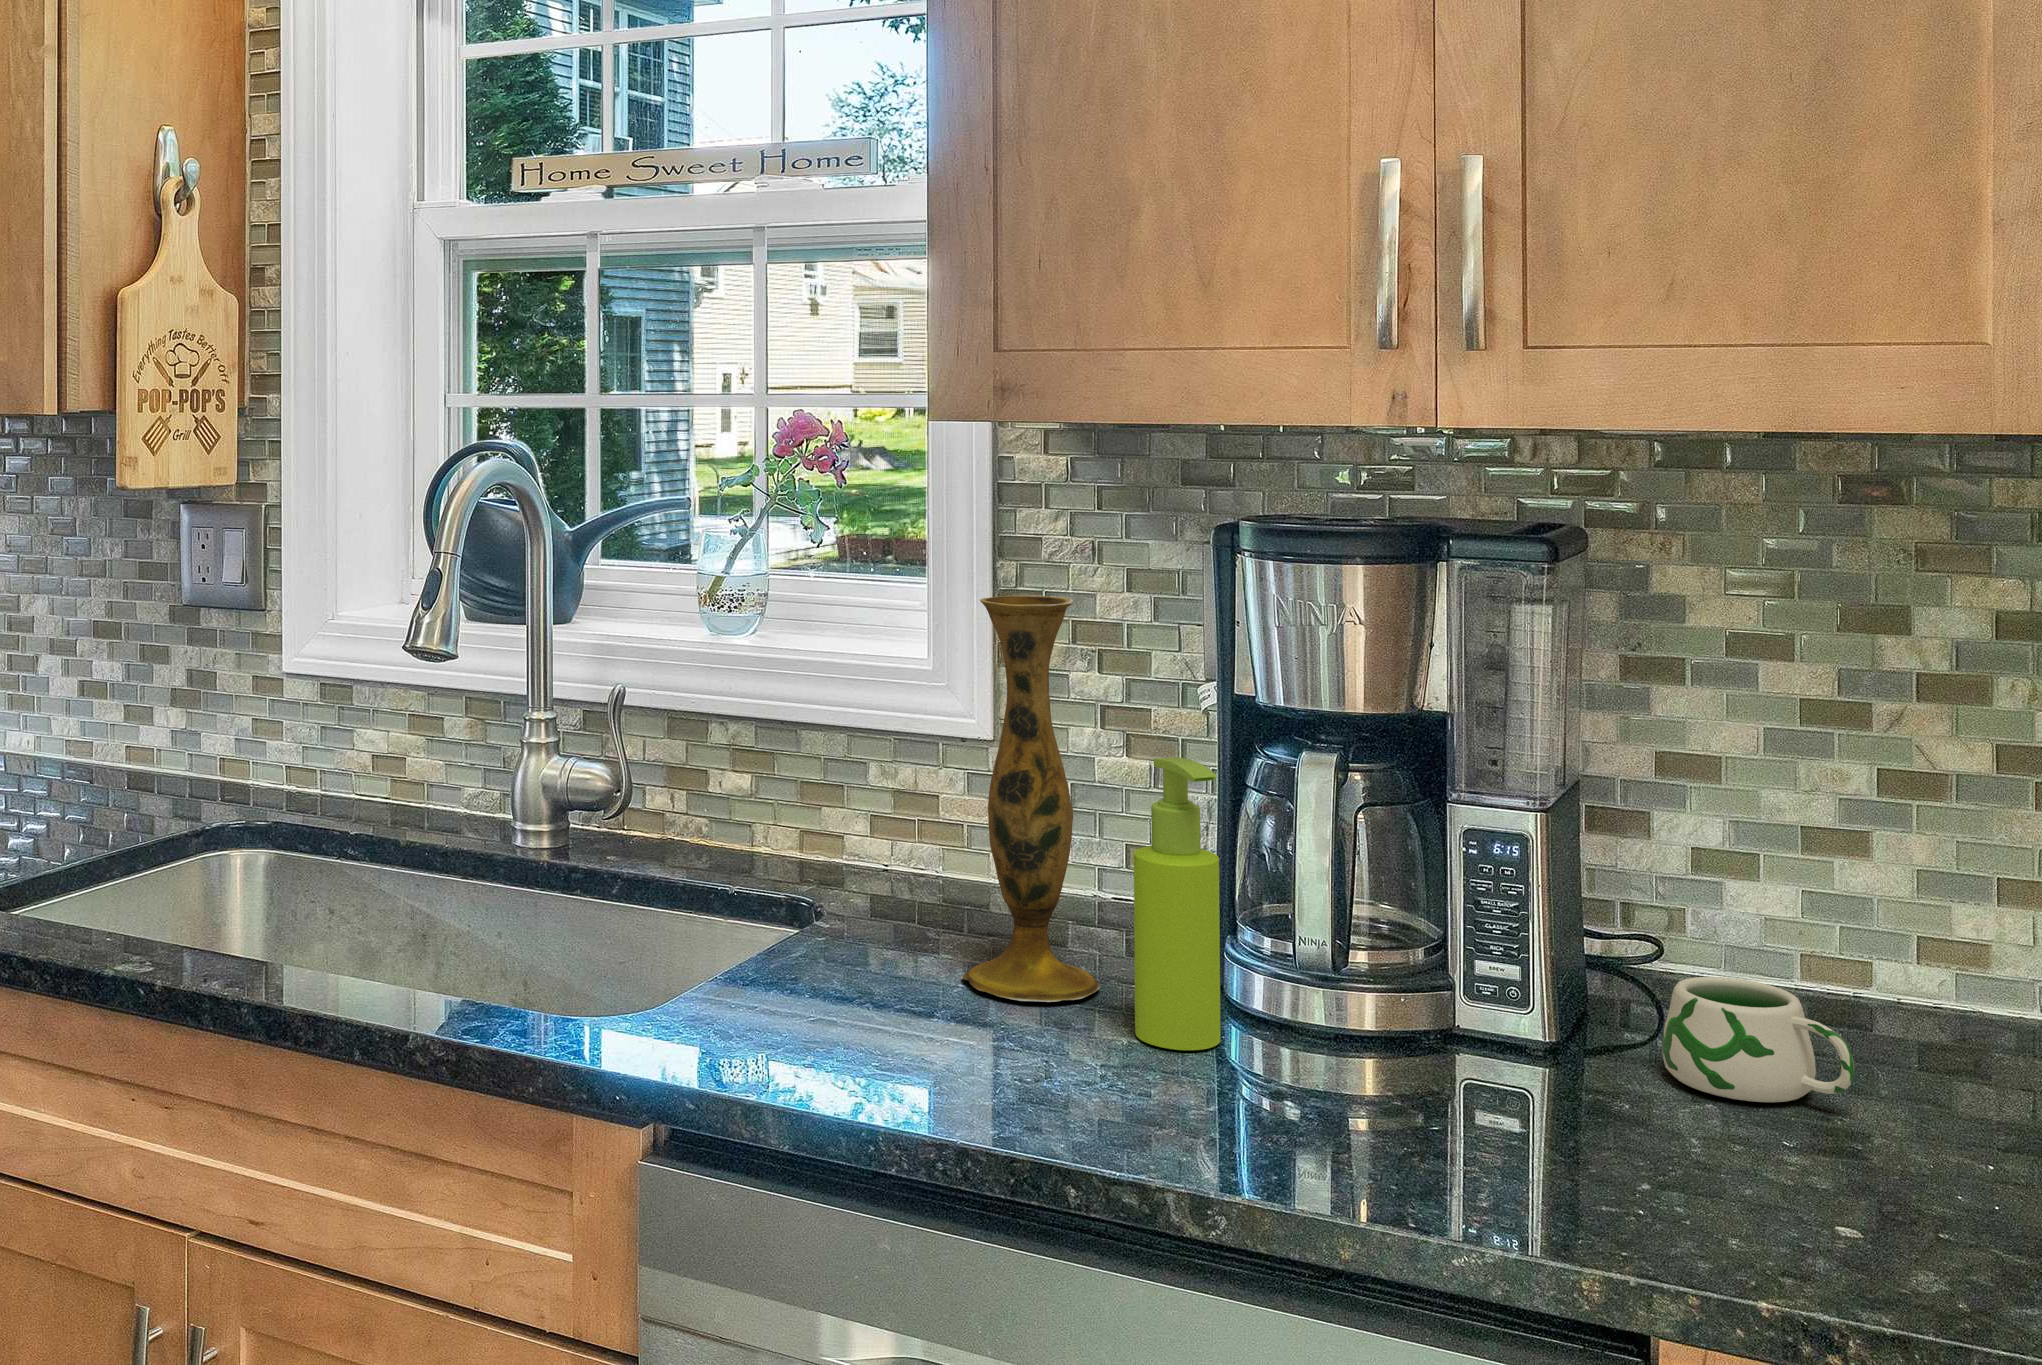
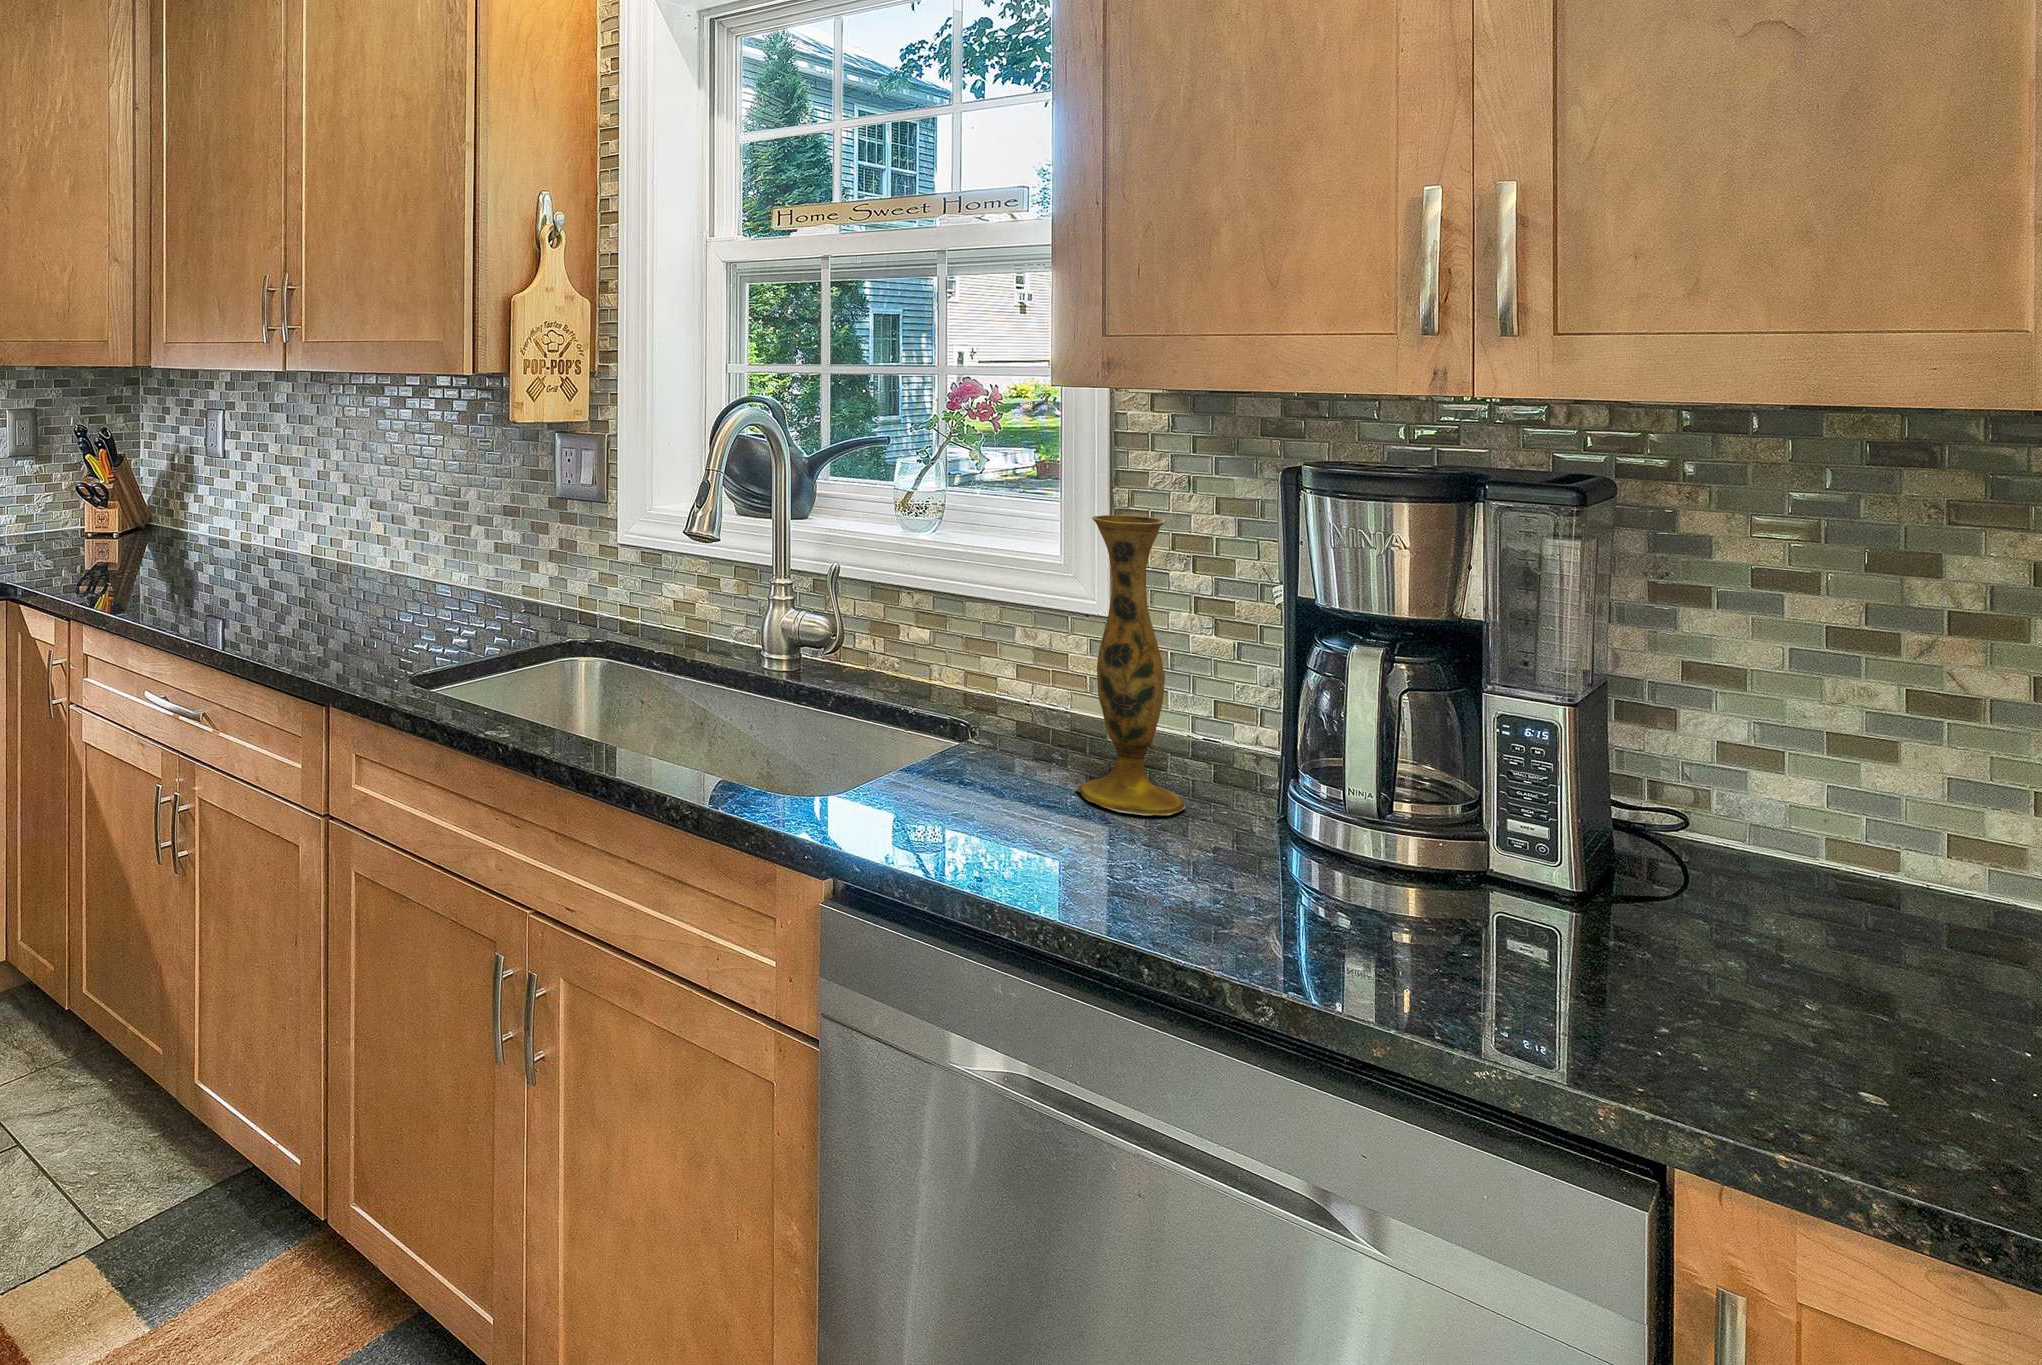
soap dispenser: present [1134,757,1220,1050] -> none [1212,643,1284,866]
mug: present [1662,977,1854,1102] -> none [1688,853,1887,968]

